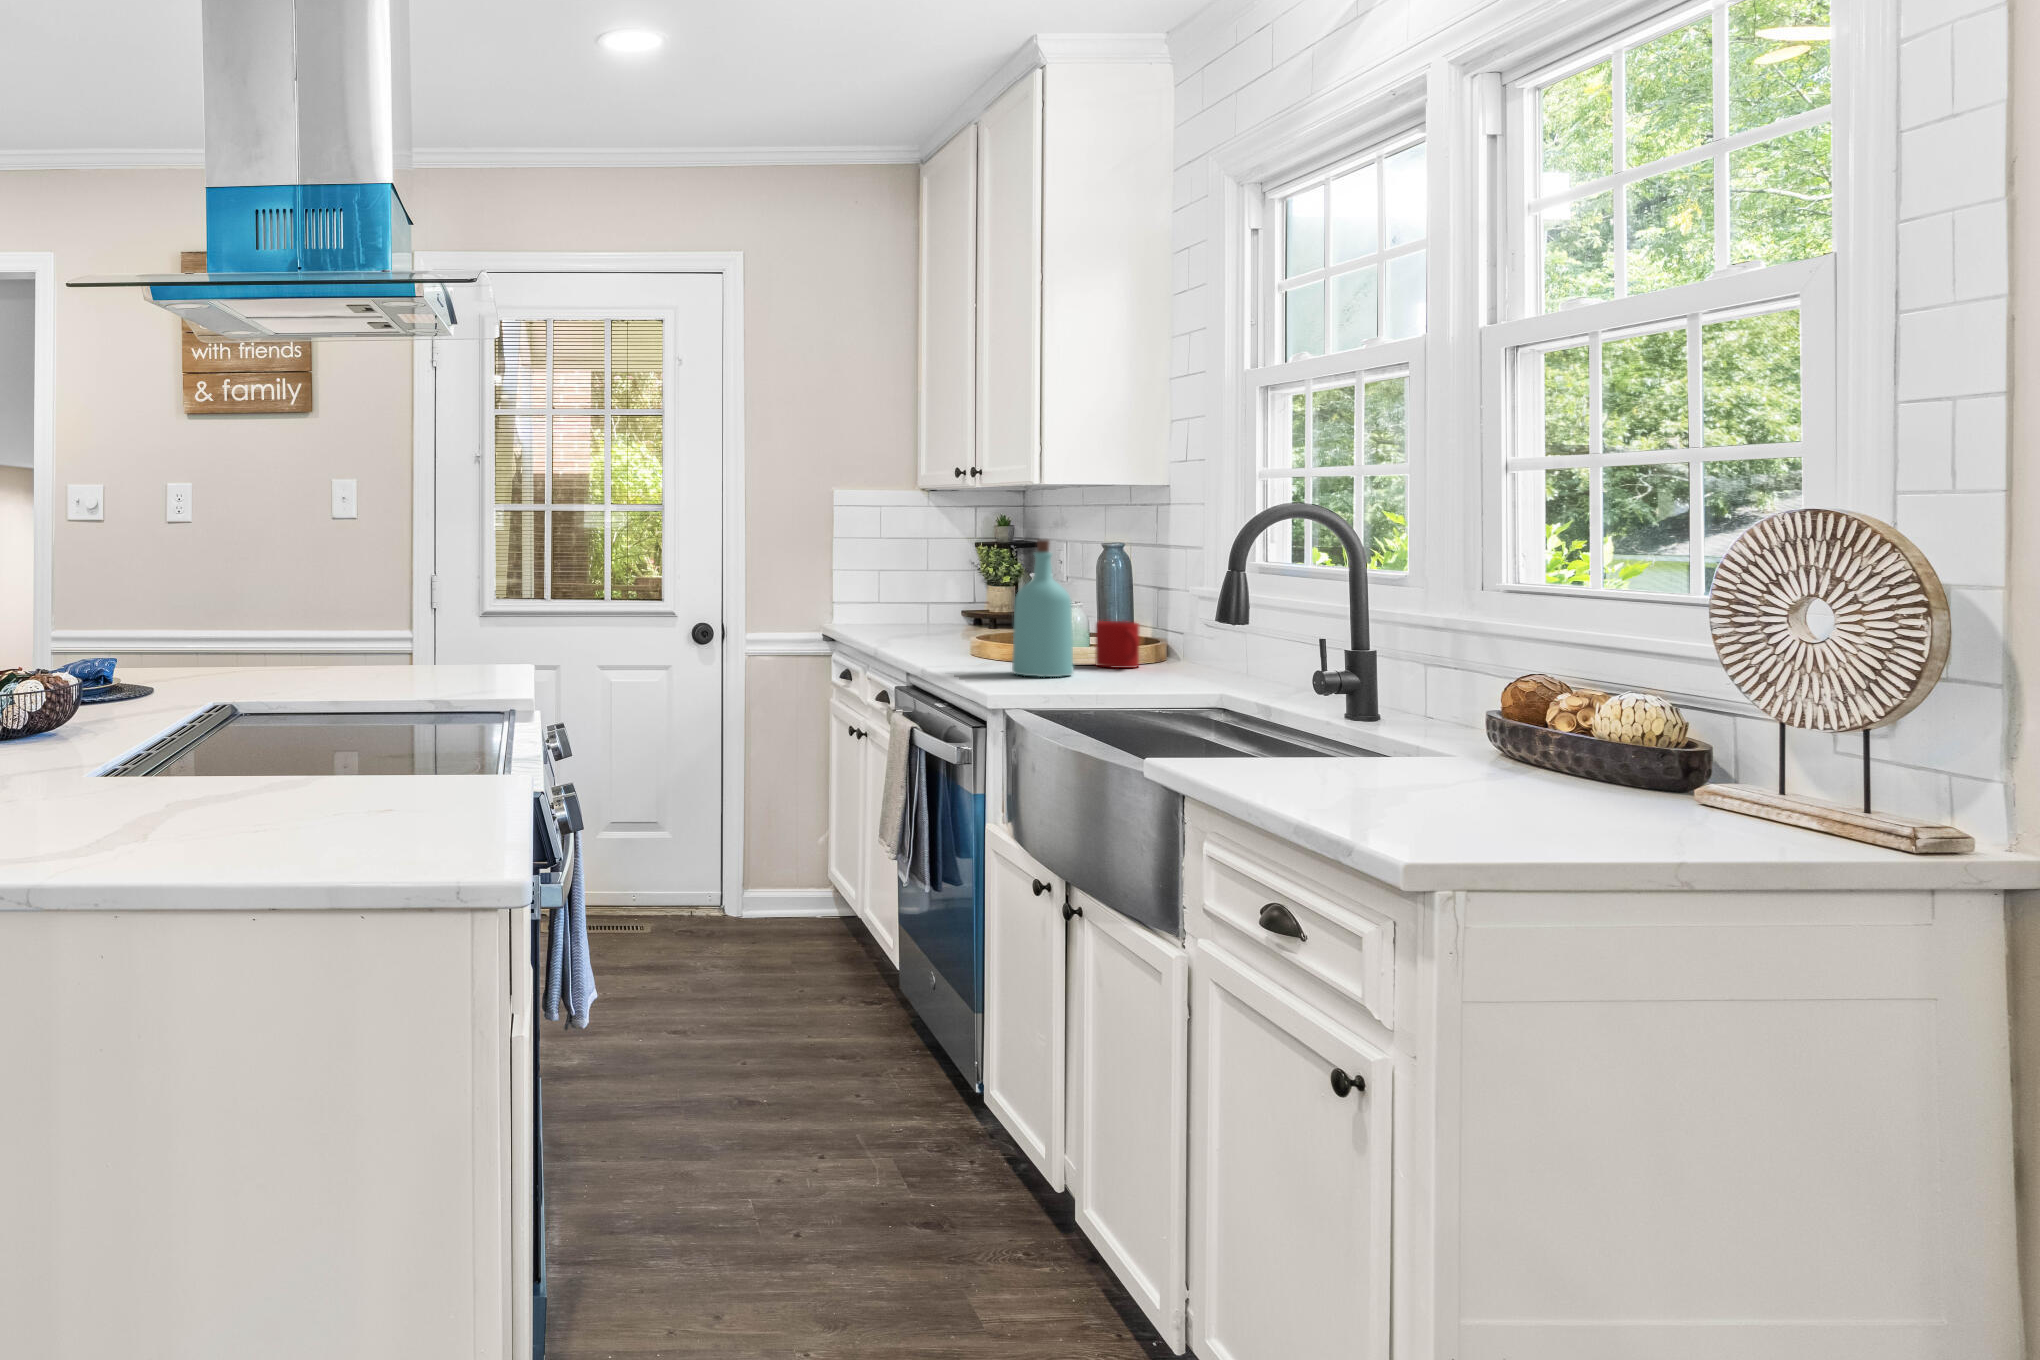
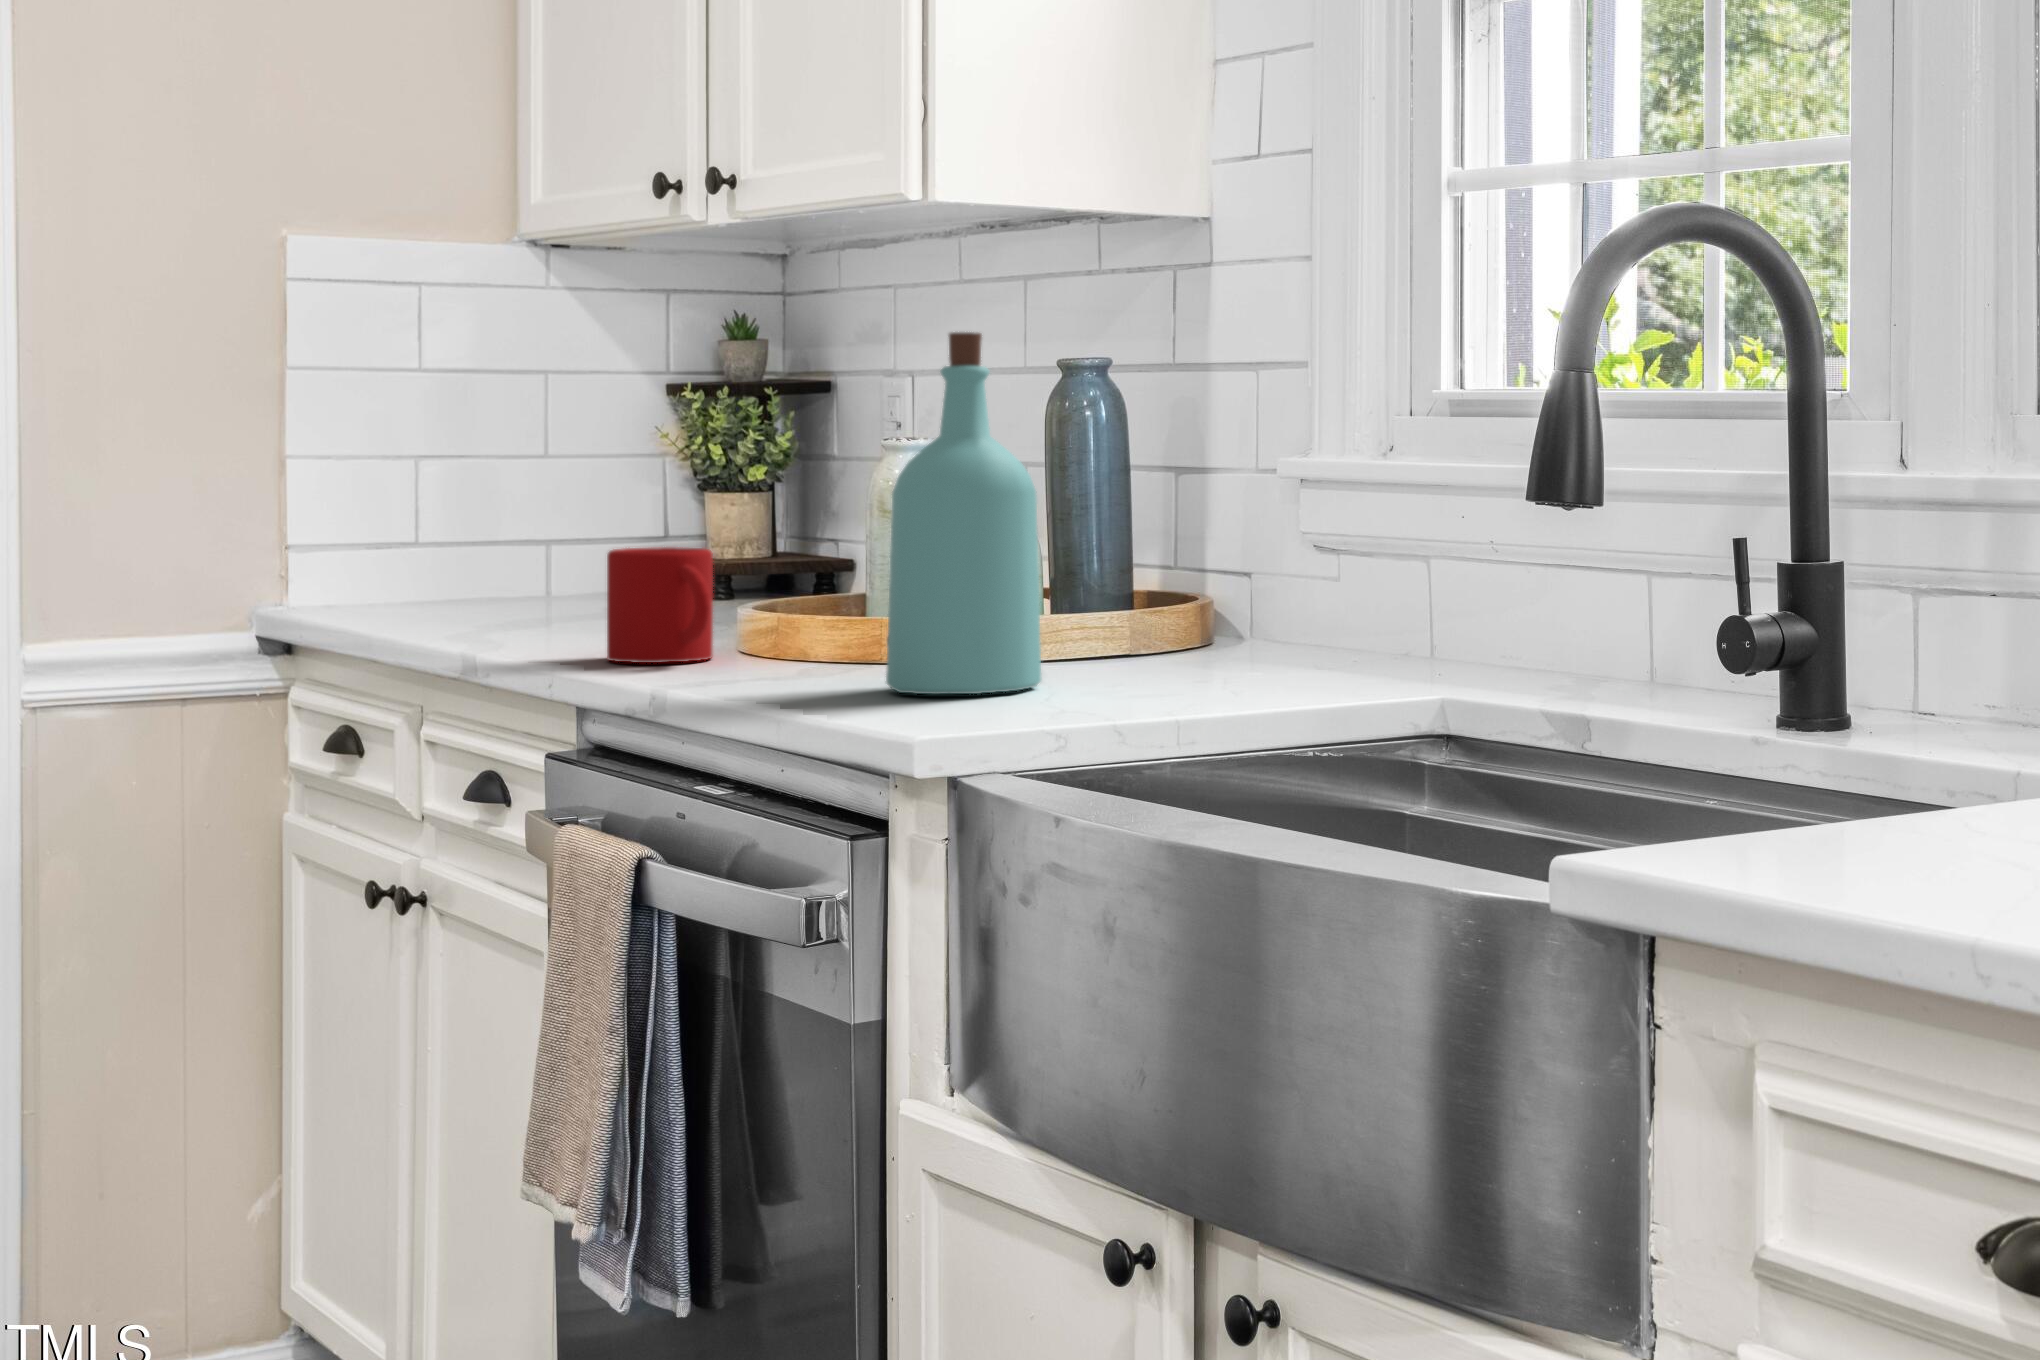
mug: present [1095,621,1139,668] -> present [607,547,713,663]

